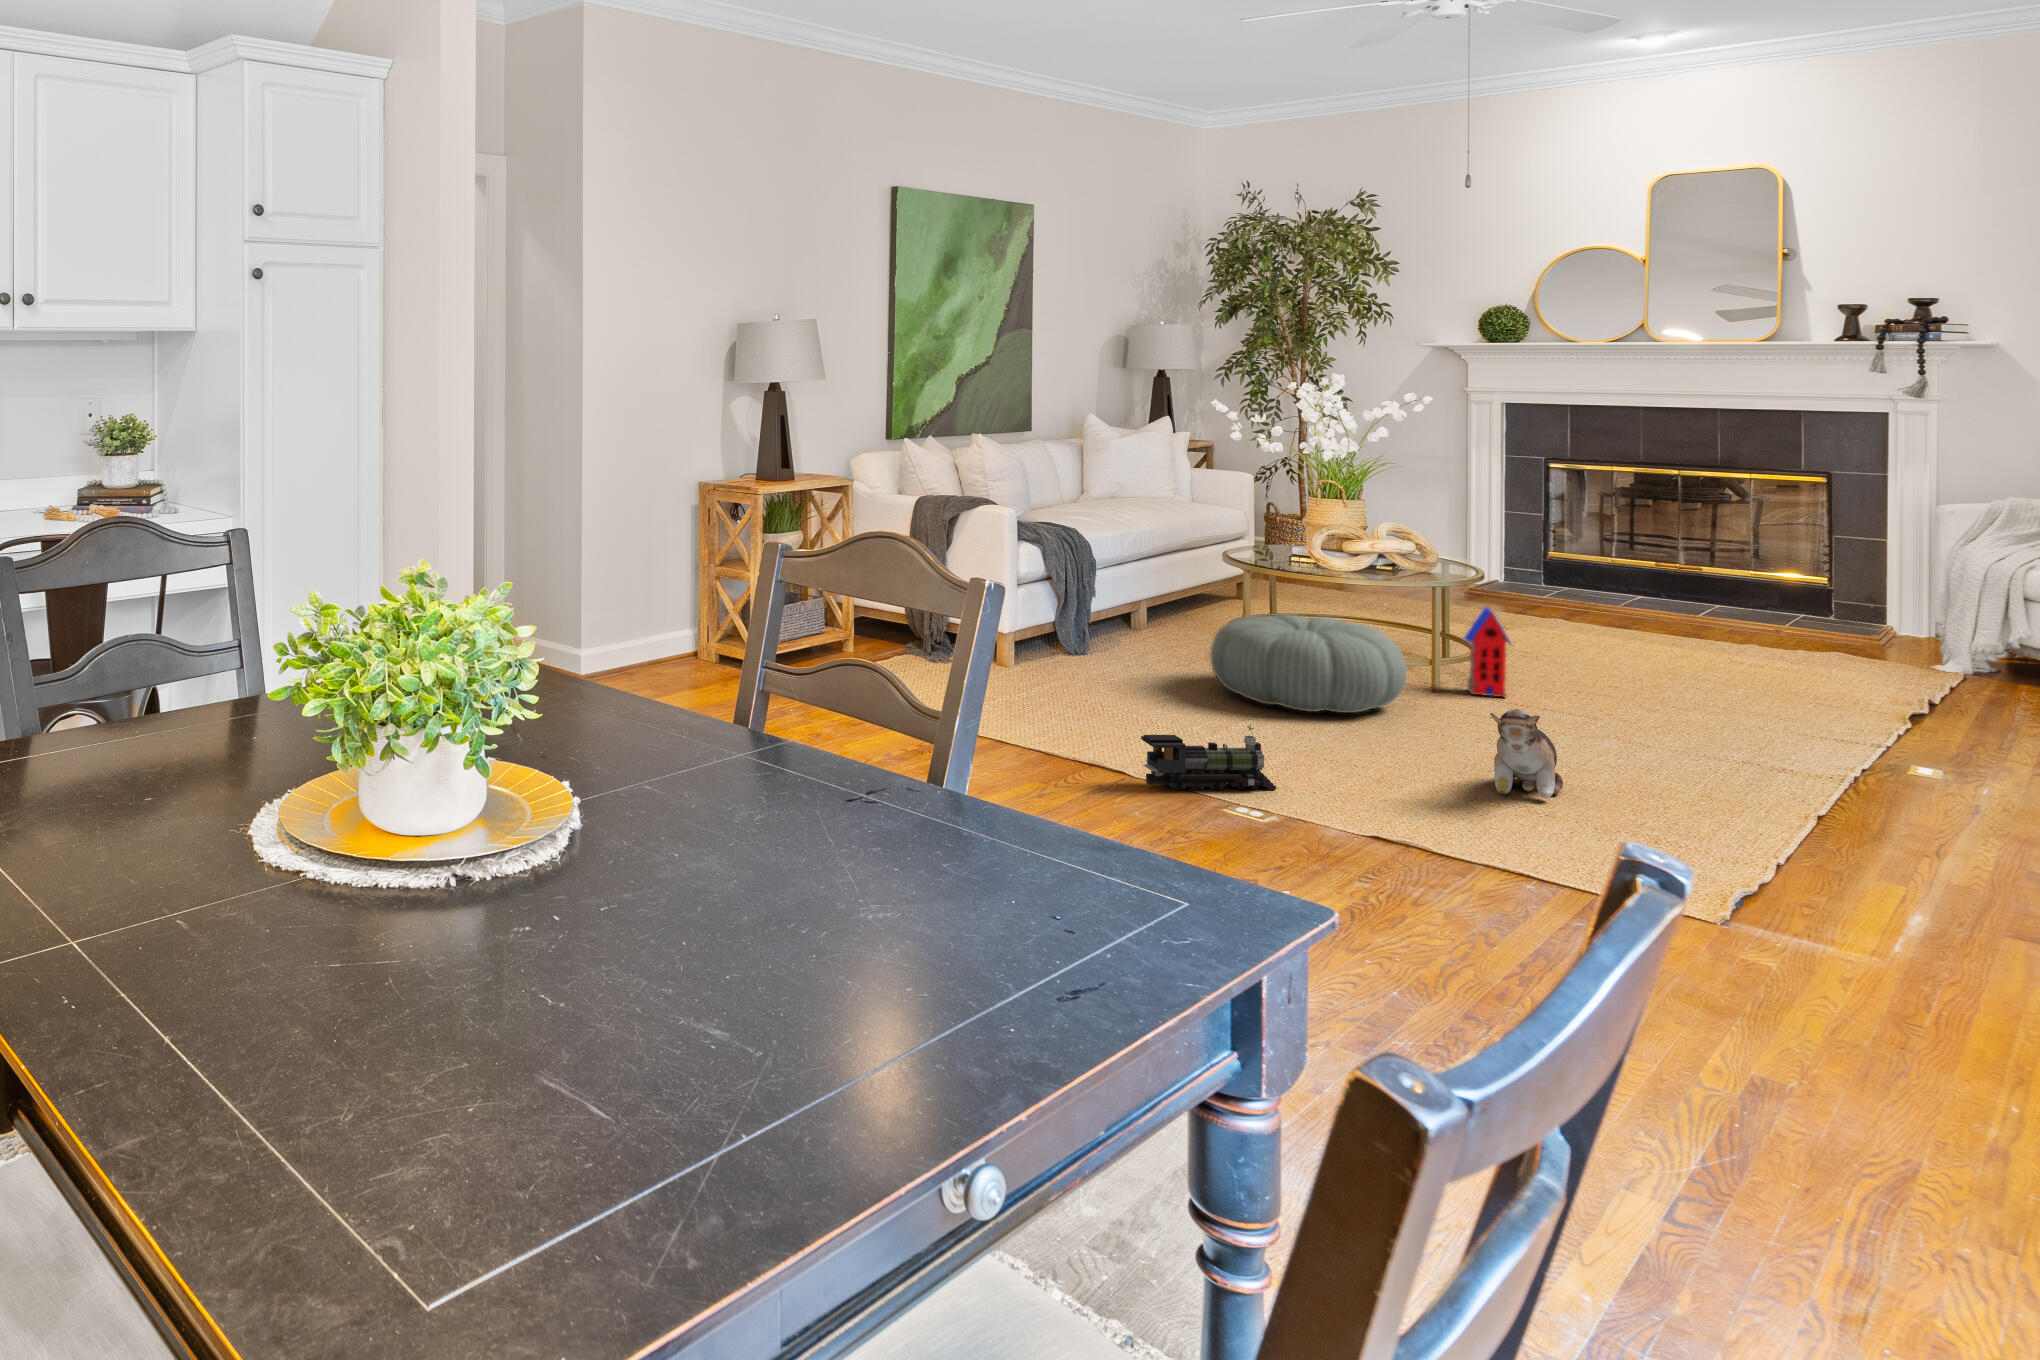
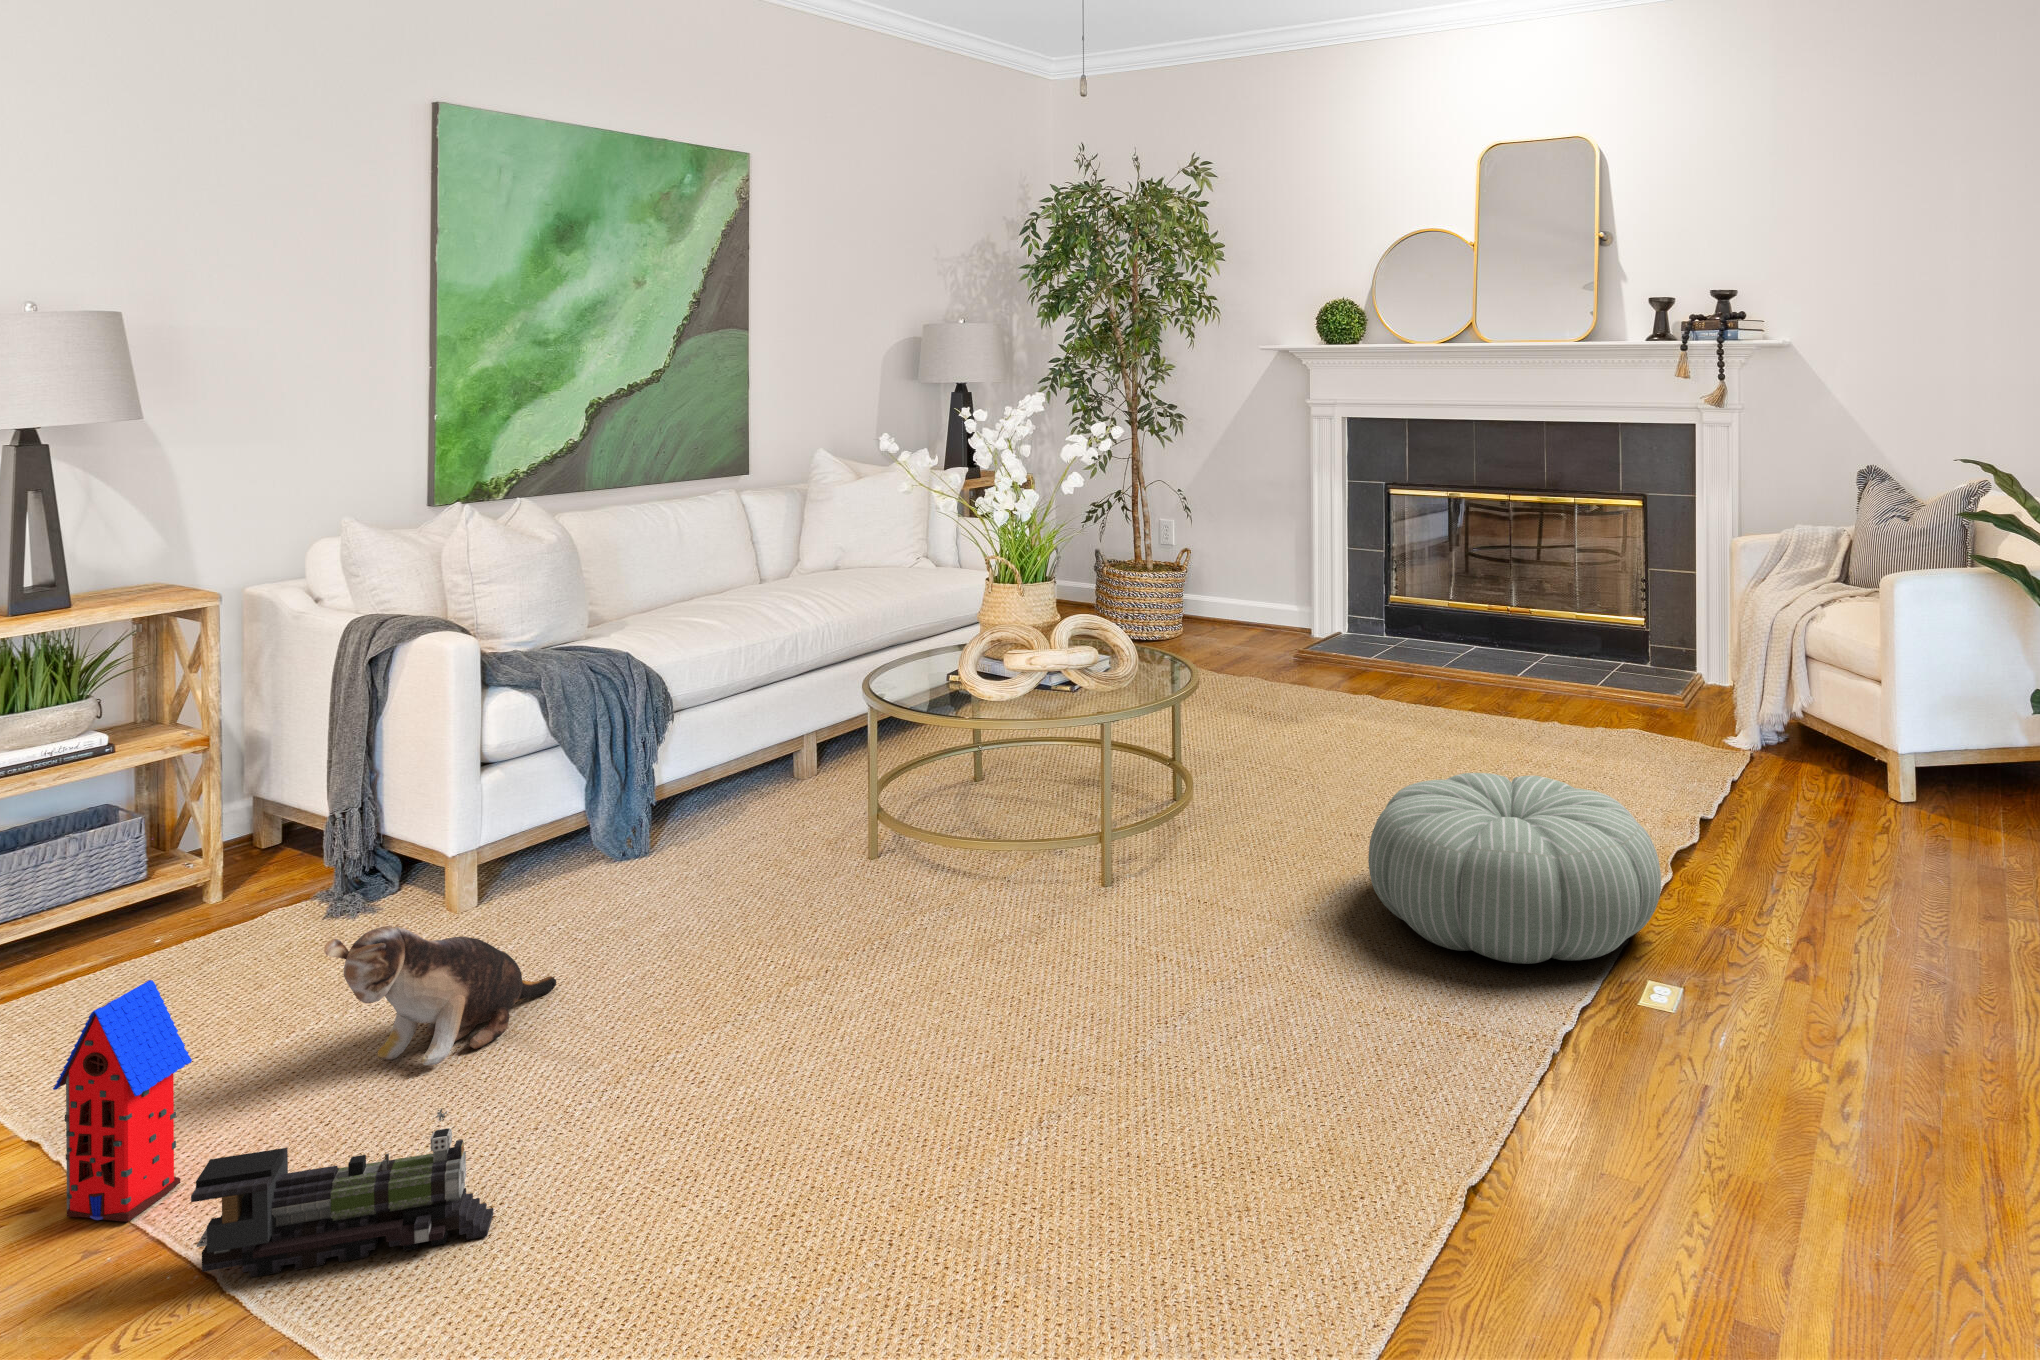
toy house: present [1465,608,1510,698] -> present [53,980,192,1222]
pouf: present [1210,614,1407,713] -> present [1368,773,1661,964]
plush toy: present [1490,709,1563,798] -> present [324,925,556,1065]

